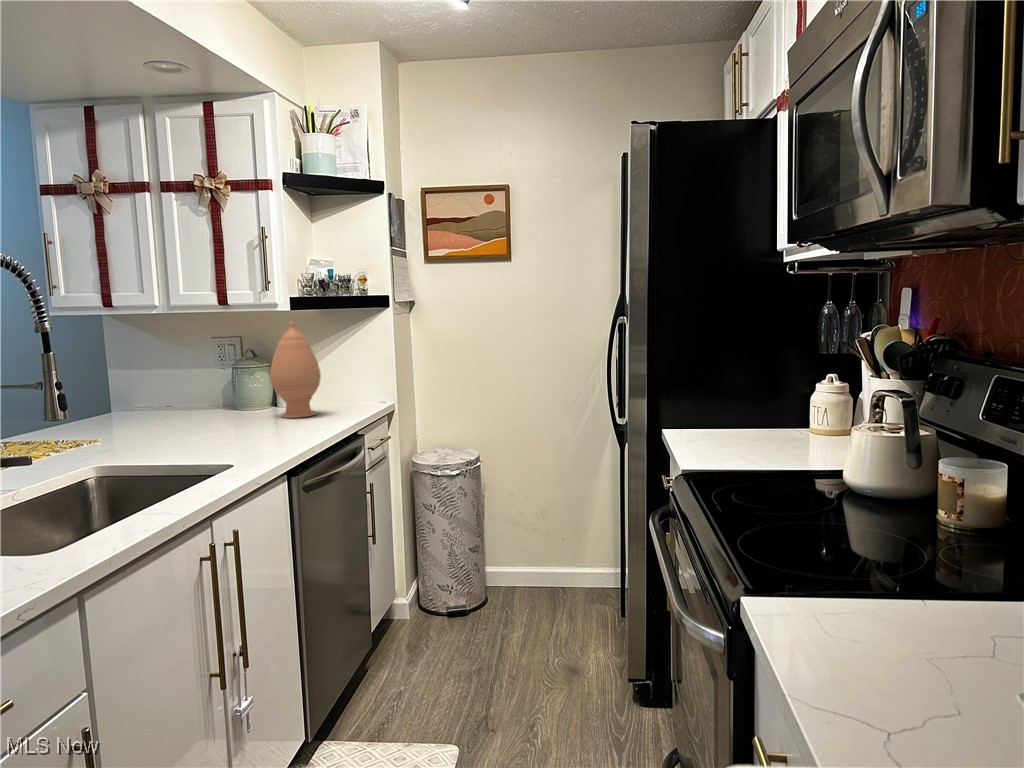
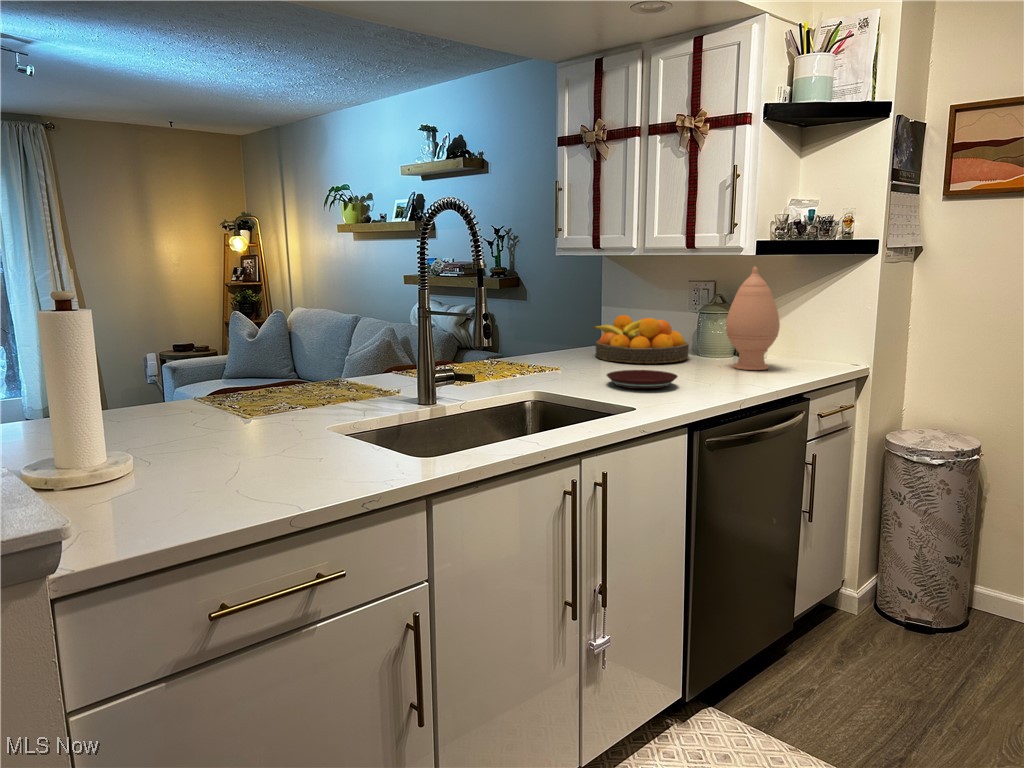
fruit bowl: none [121,378,233,427] -> present [593,315,689,363]
plate: none [171,429,249,450] -> present [607,370,678,389]

